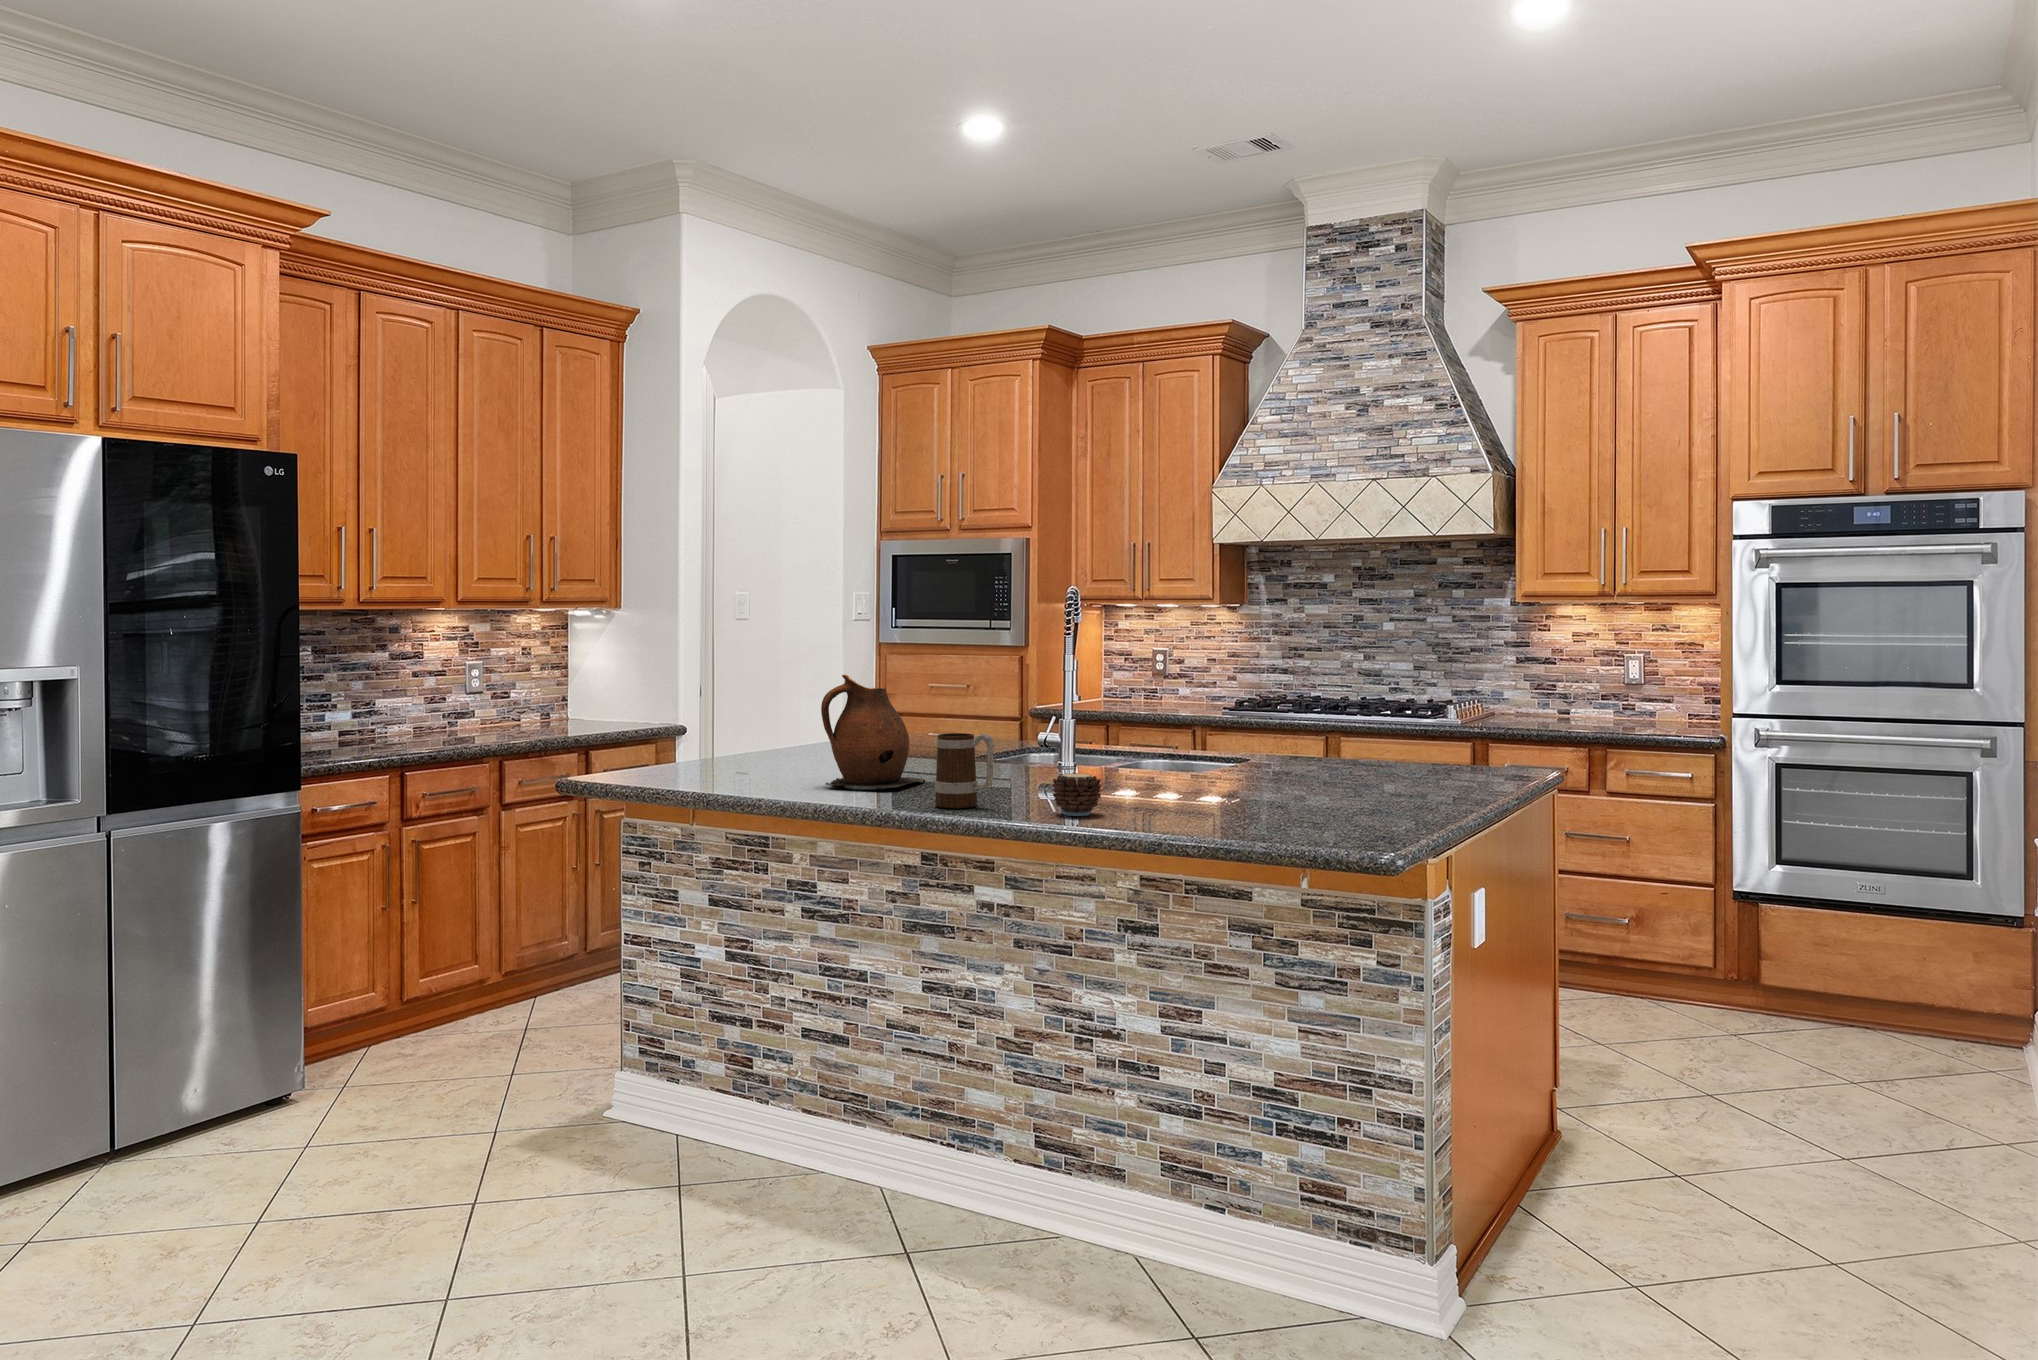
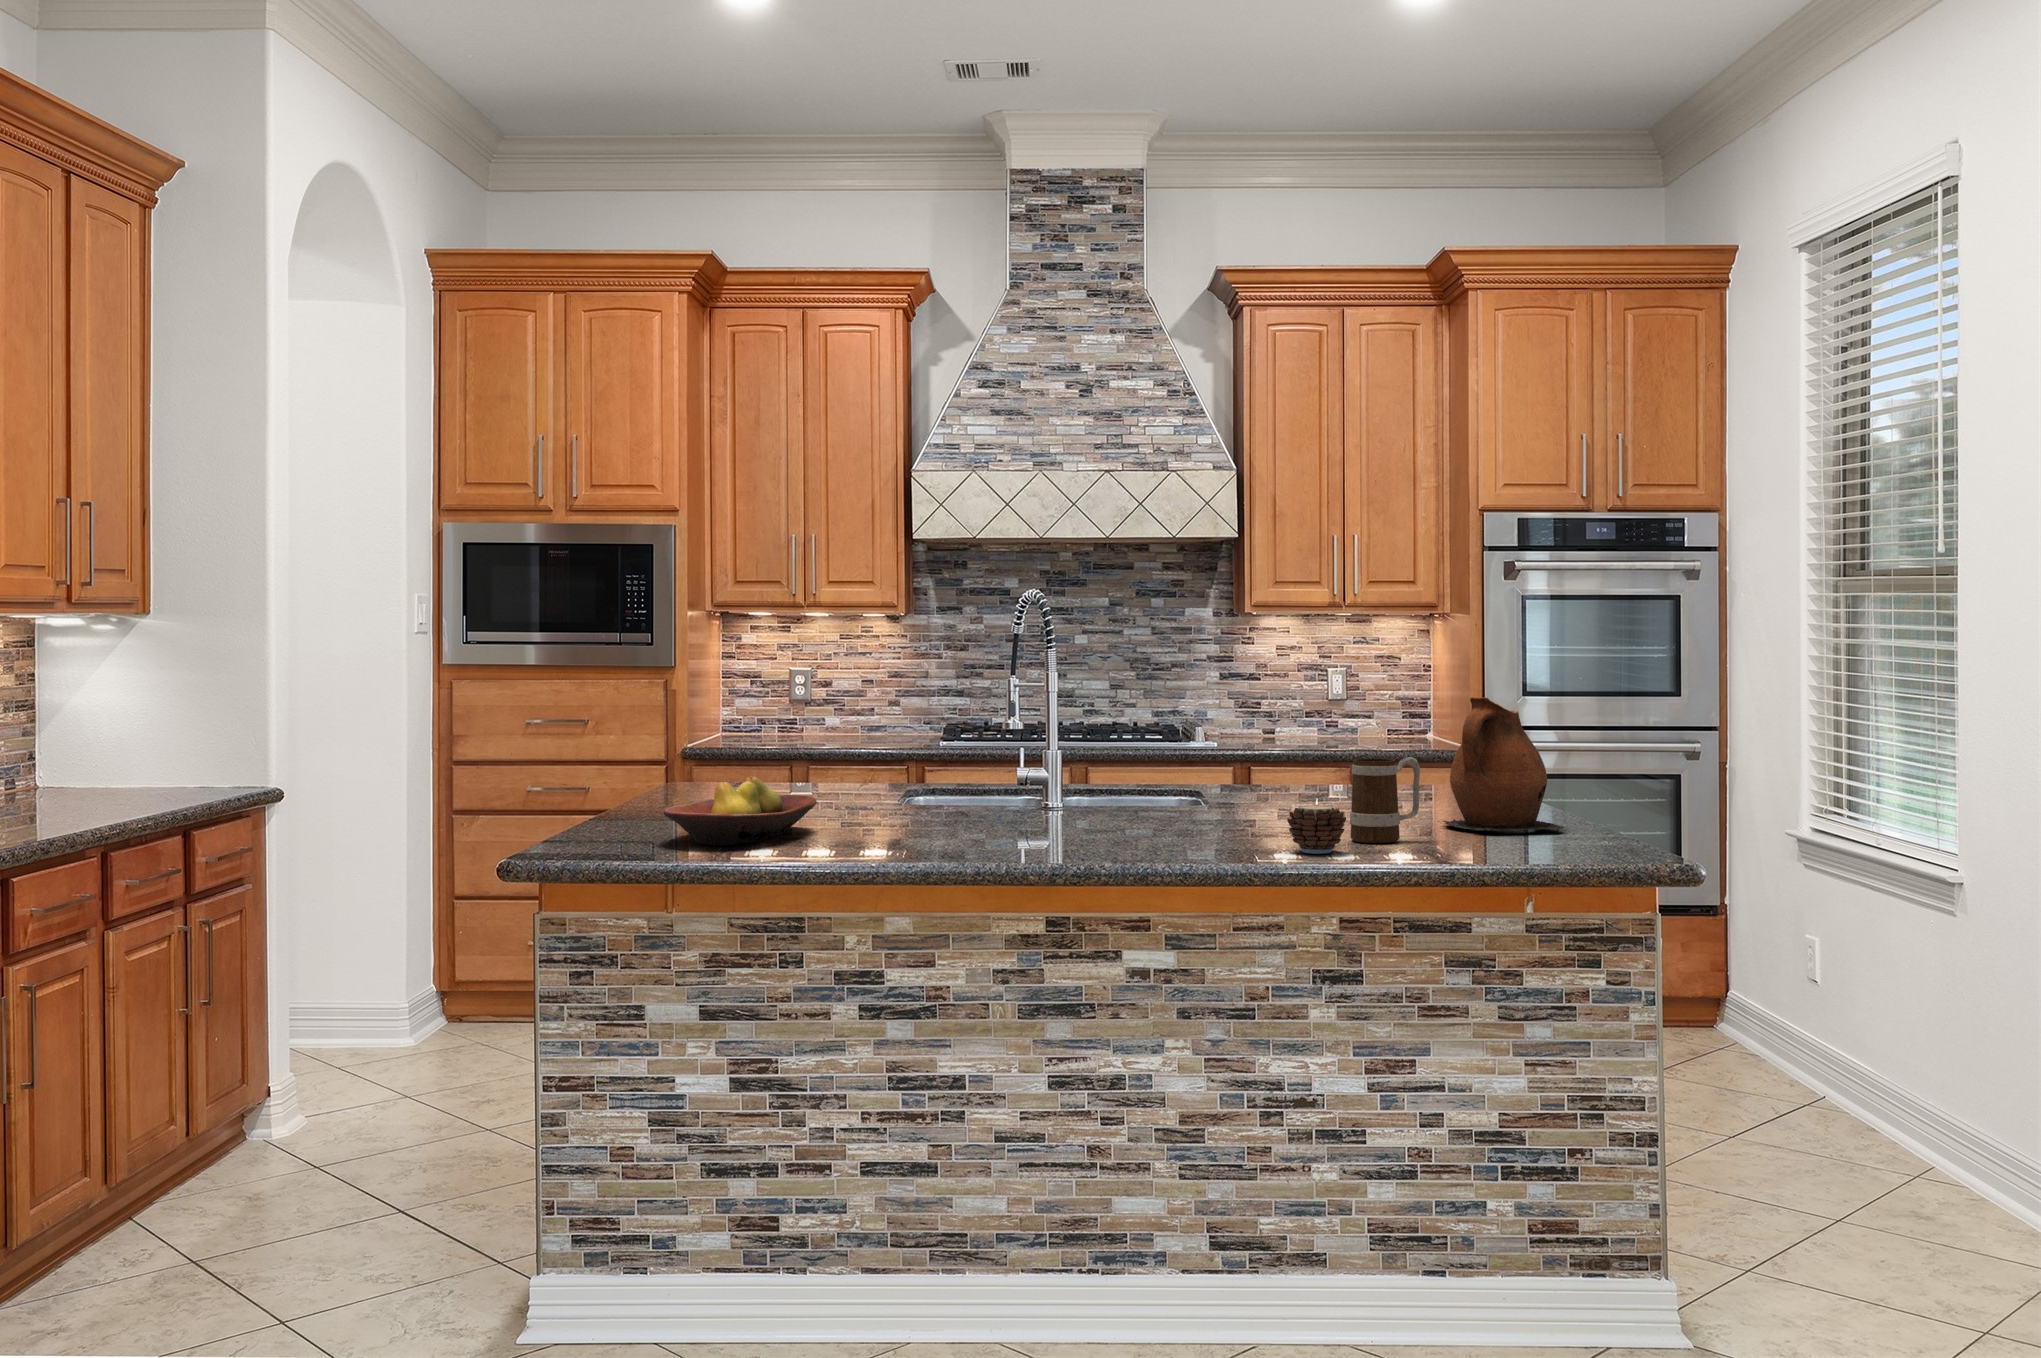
ceramic pitcher: present [821,675,925,790] -> present [1438,697,1564,831]
fruit bowl: none [663,727,811,777] -> present [664,777,817,845]
mug: present [935,733,994,808] -> present [1350,757,1420,843]

